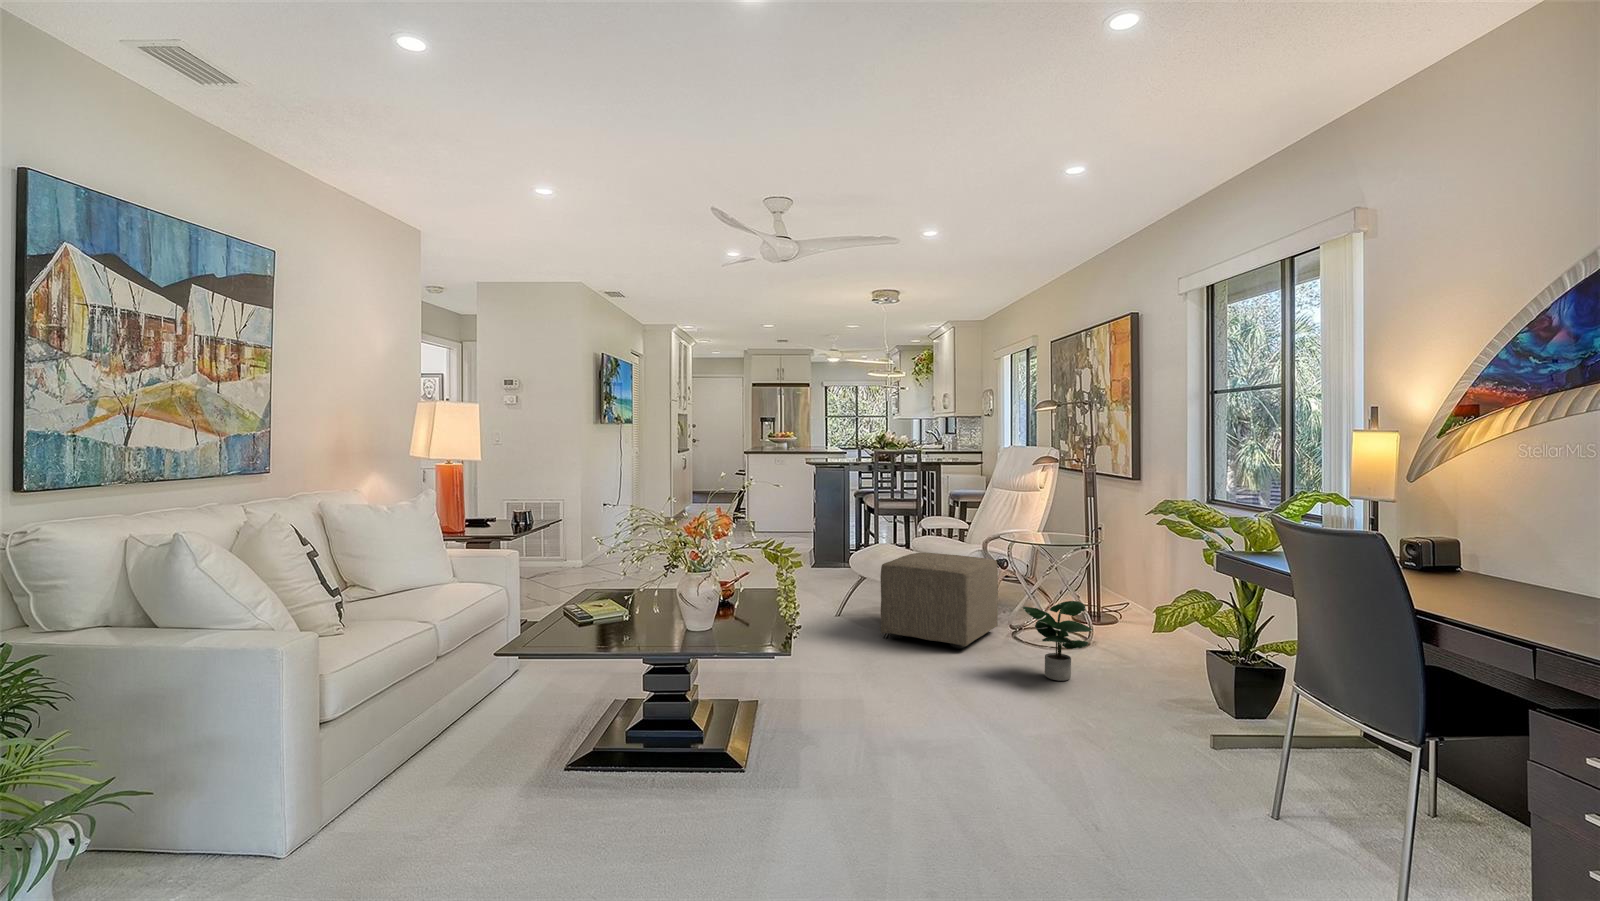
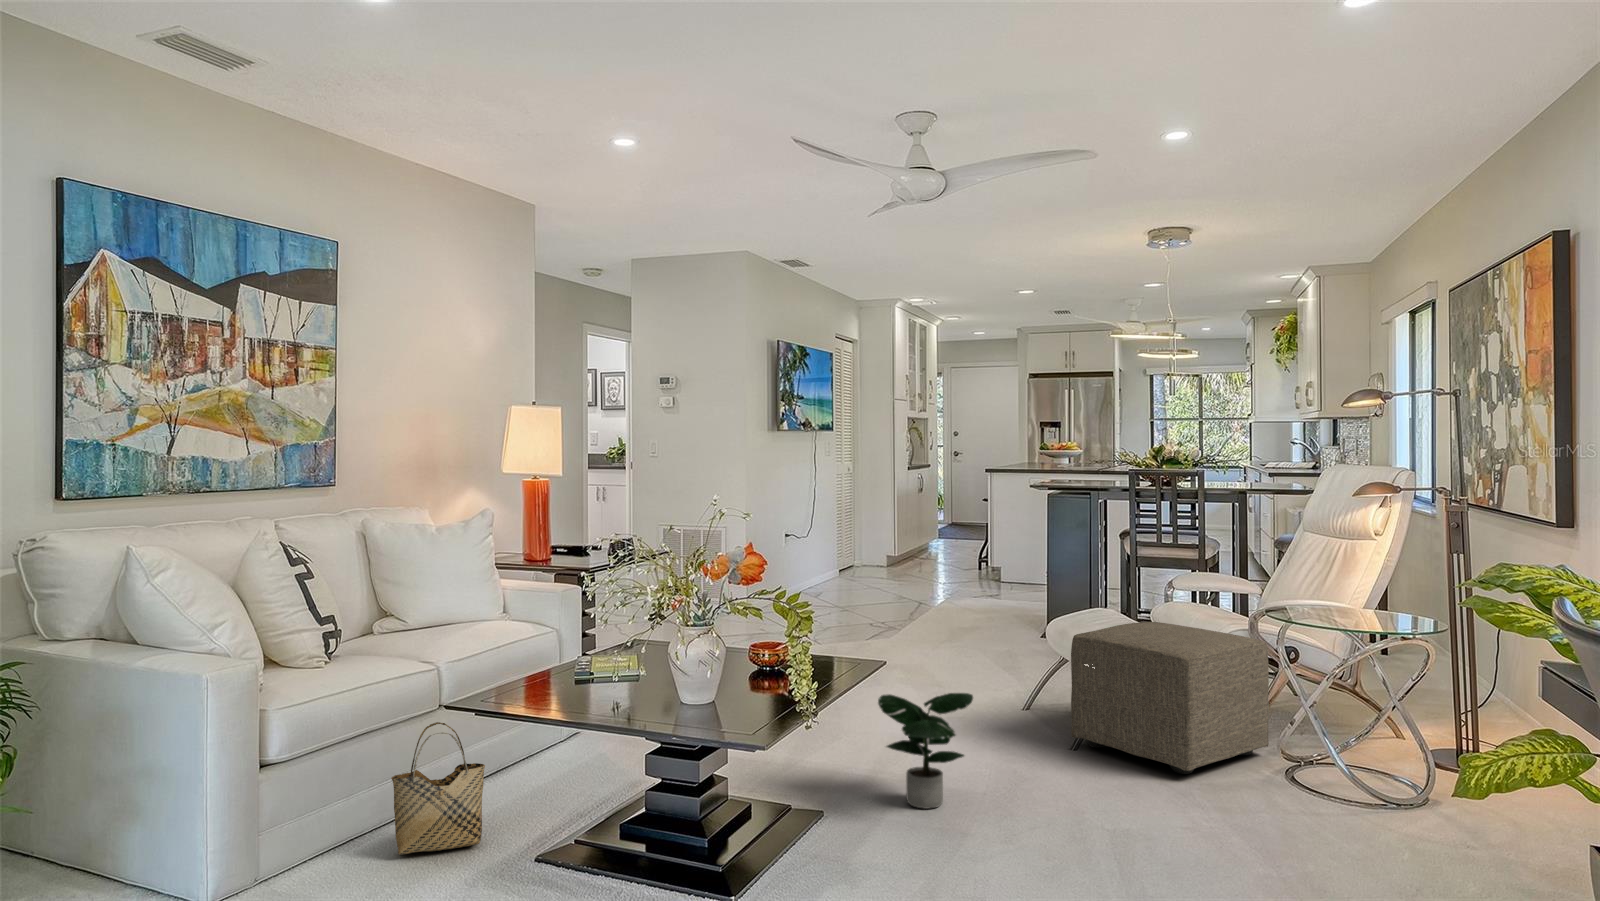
potted plant: present [1023,601,1093,681] -> present [878,693,973,809]
woven basket: none [430,668,507,782] -> present [391,722,485,855]

